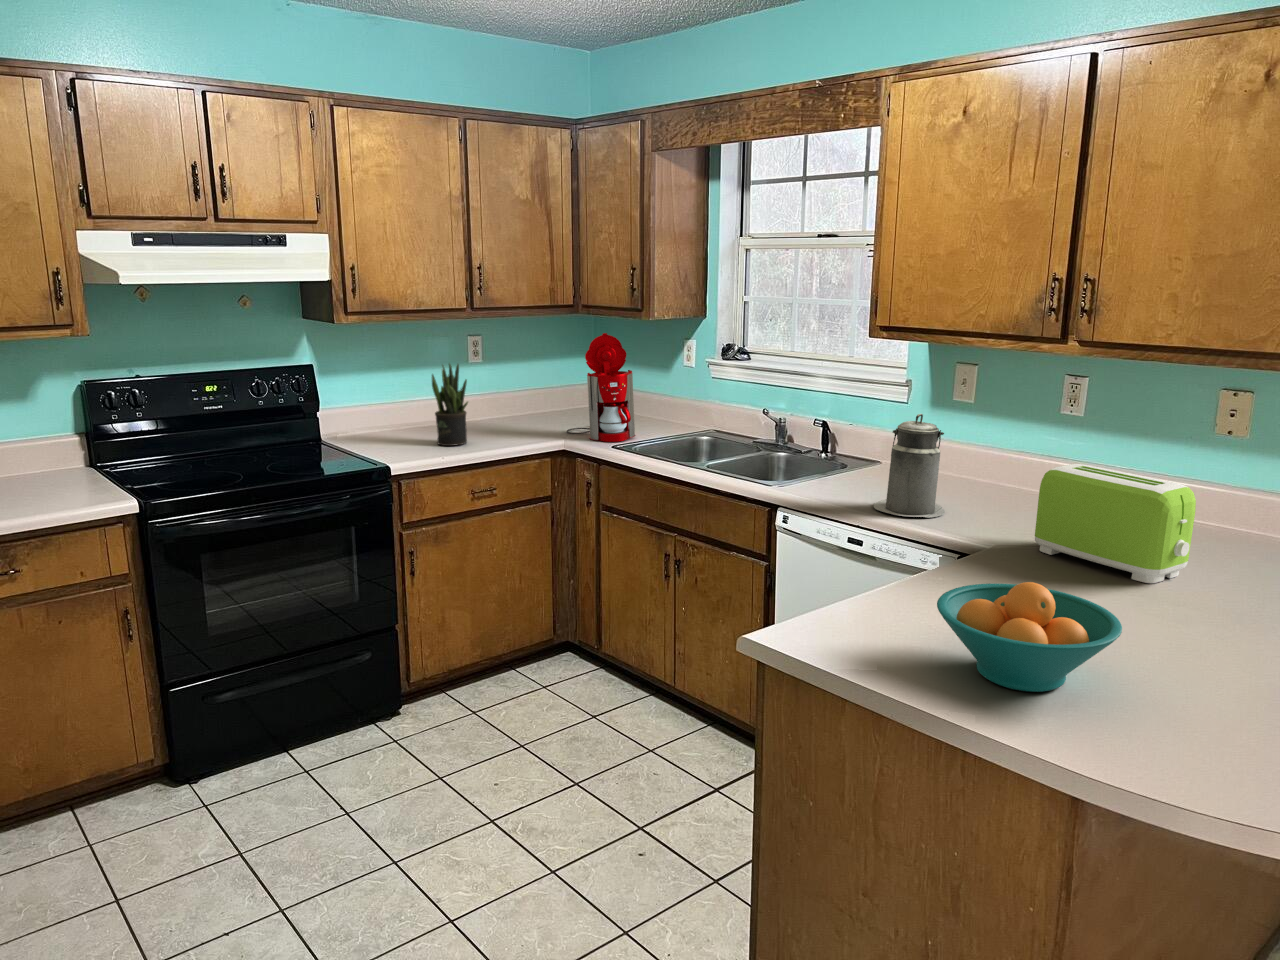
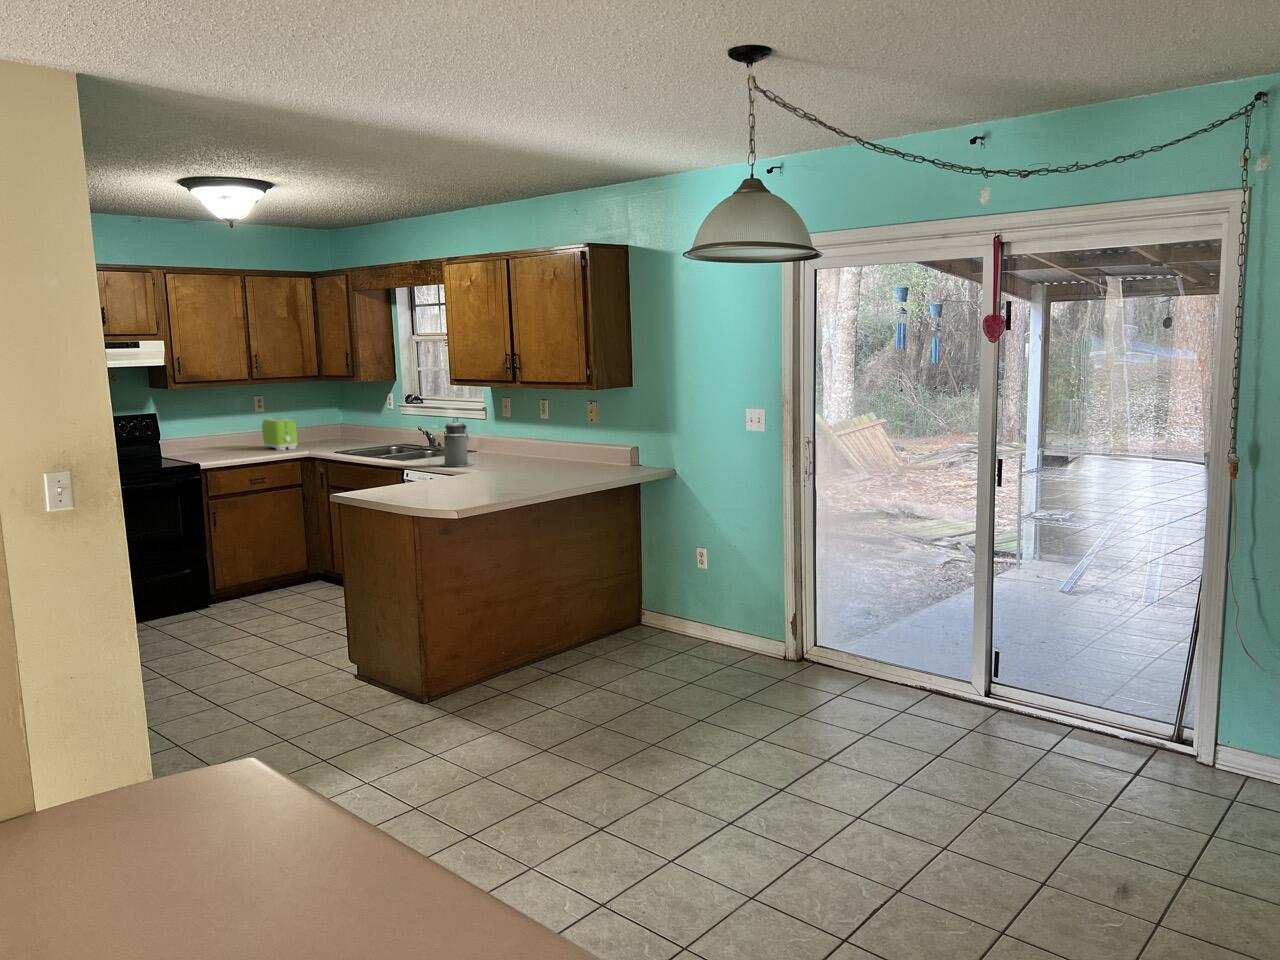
coffee maker: present [566,333,635,442] -> none [314,391,352,452]
potted plant: present [432,364,468,446] -> none [227,410,250,457]
toaster: present [1035,464,1196,583] -> present [262,418,297,450]
fruit bowl: present [937,582,1122,692] -> none [383,458,445,495]

